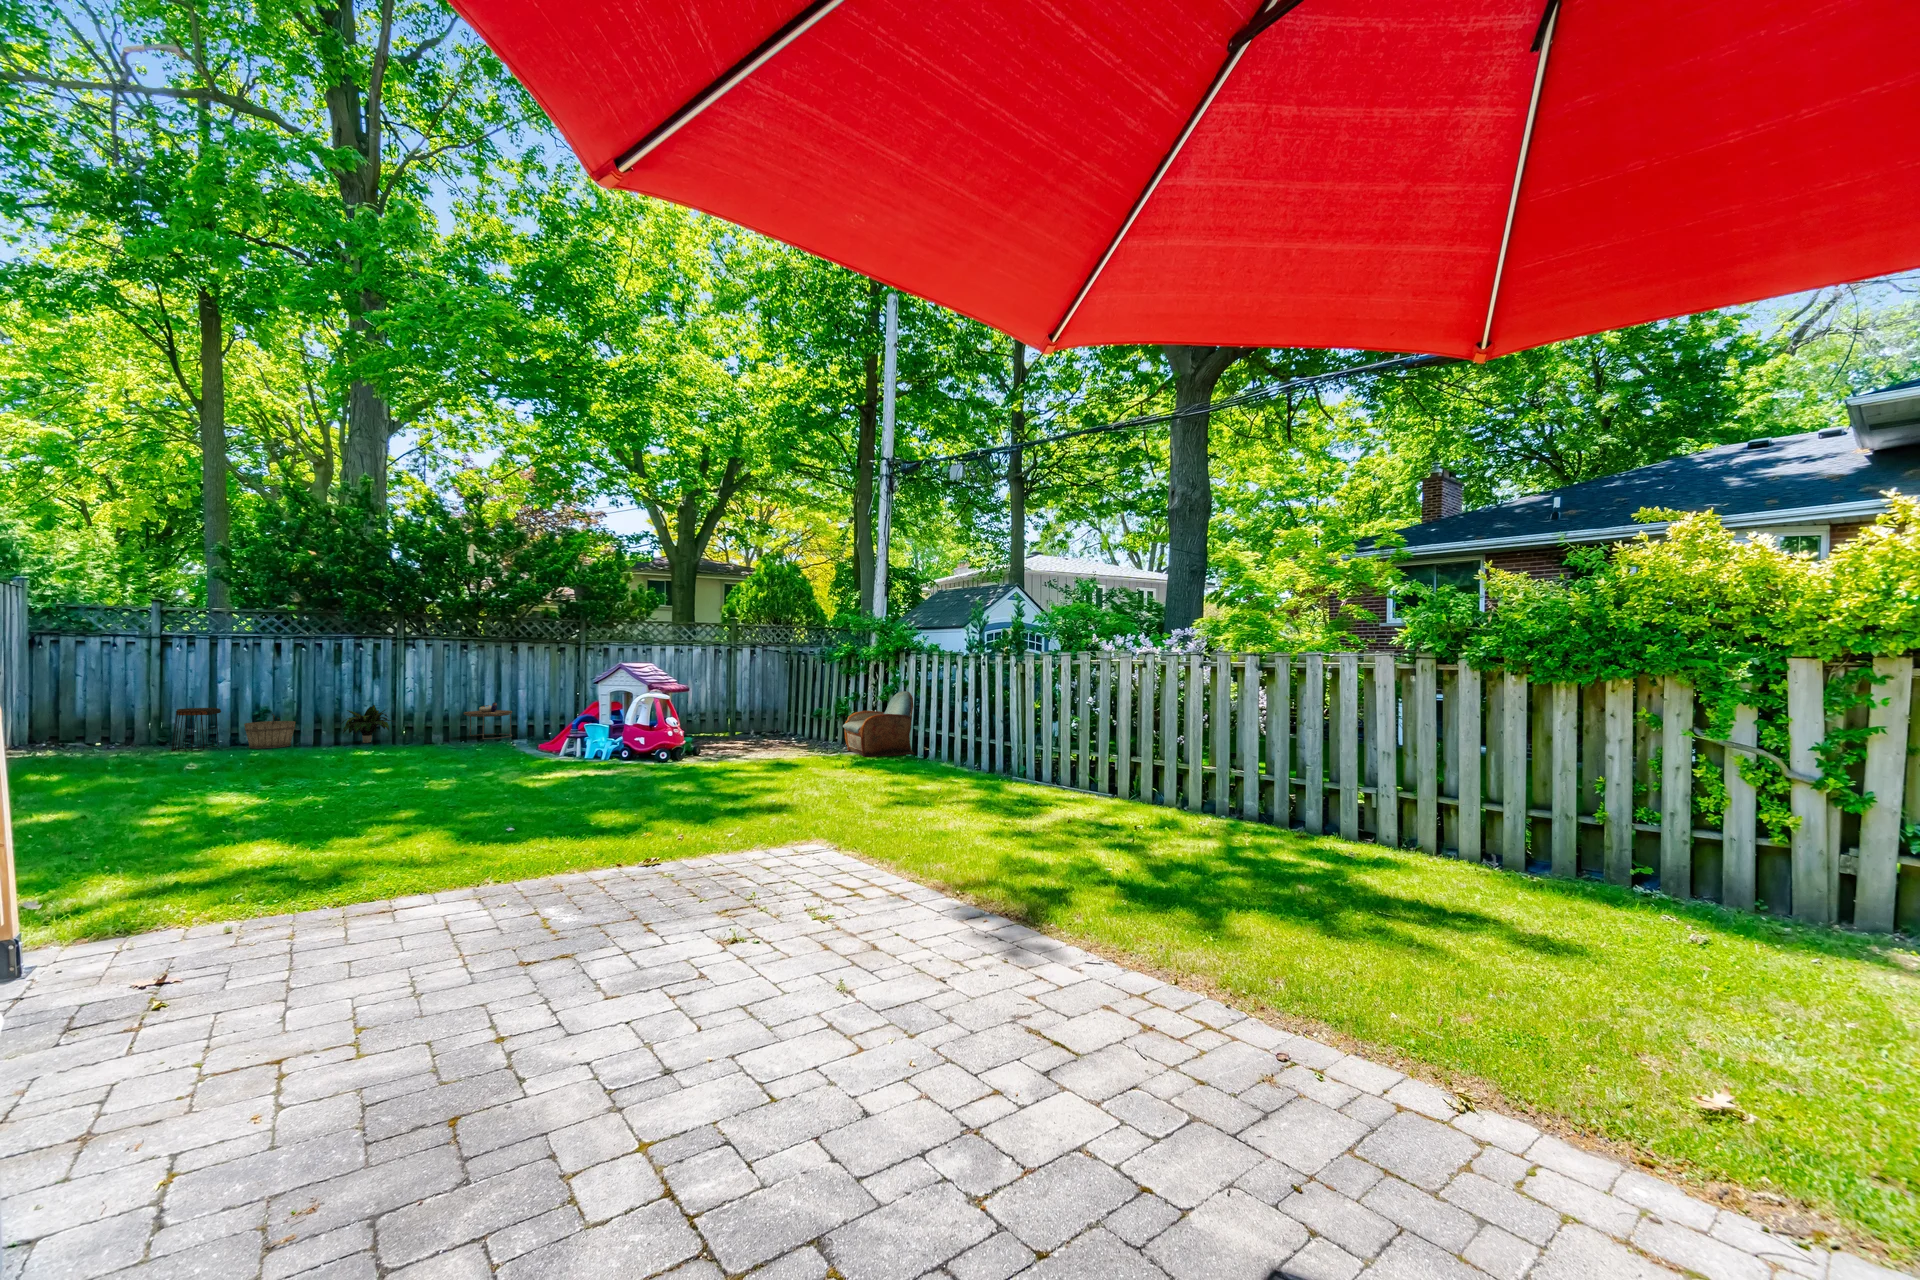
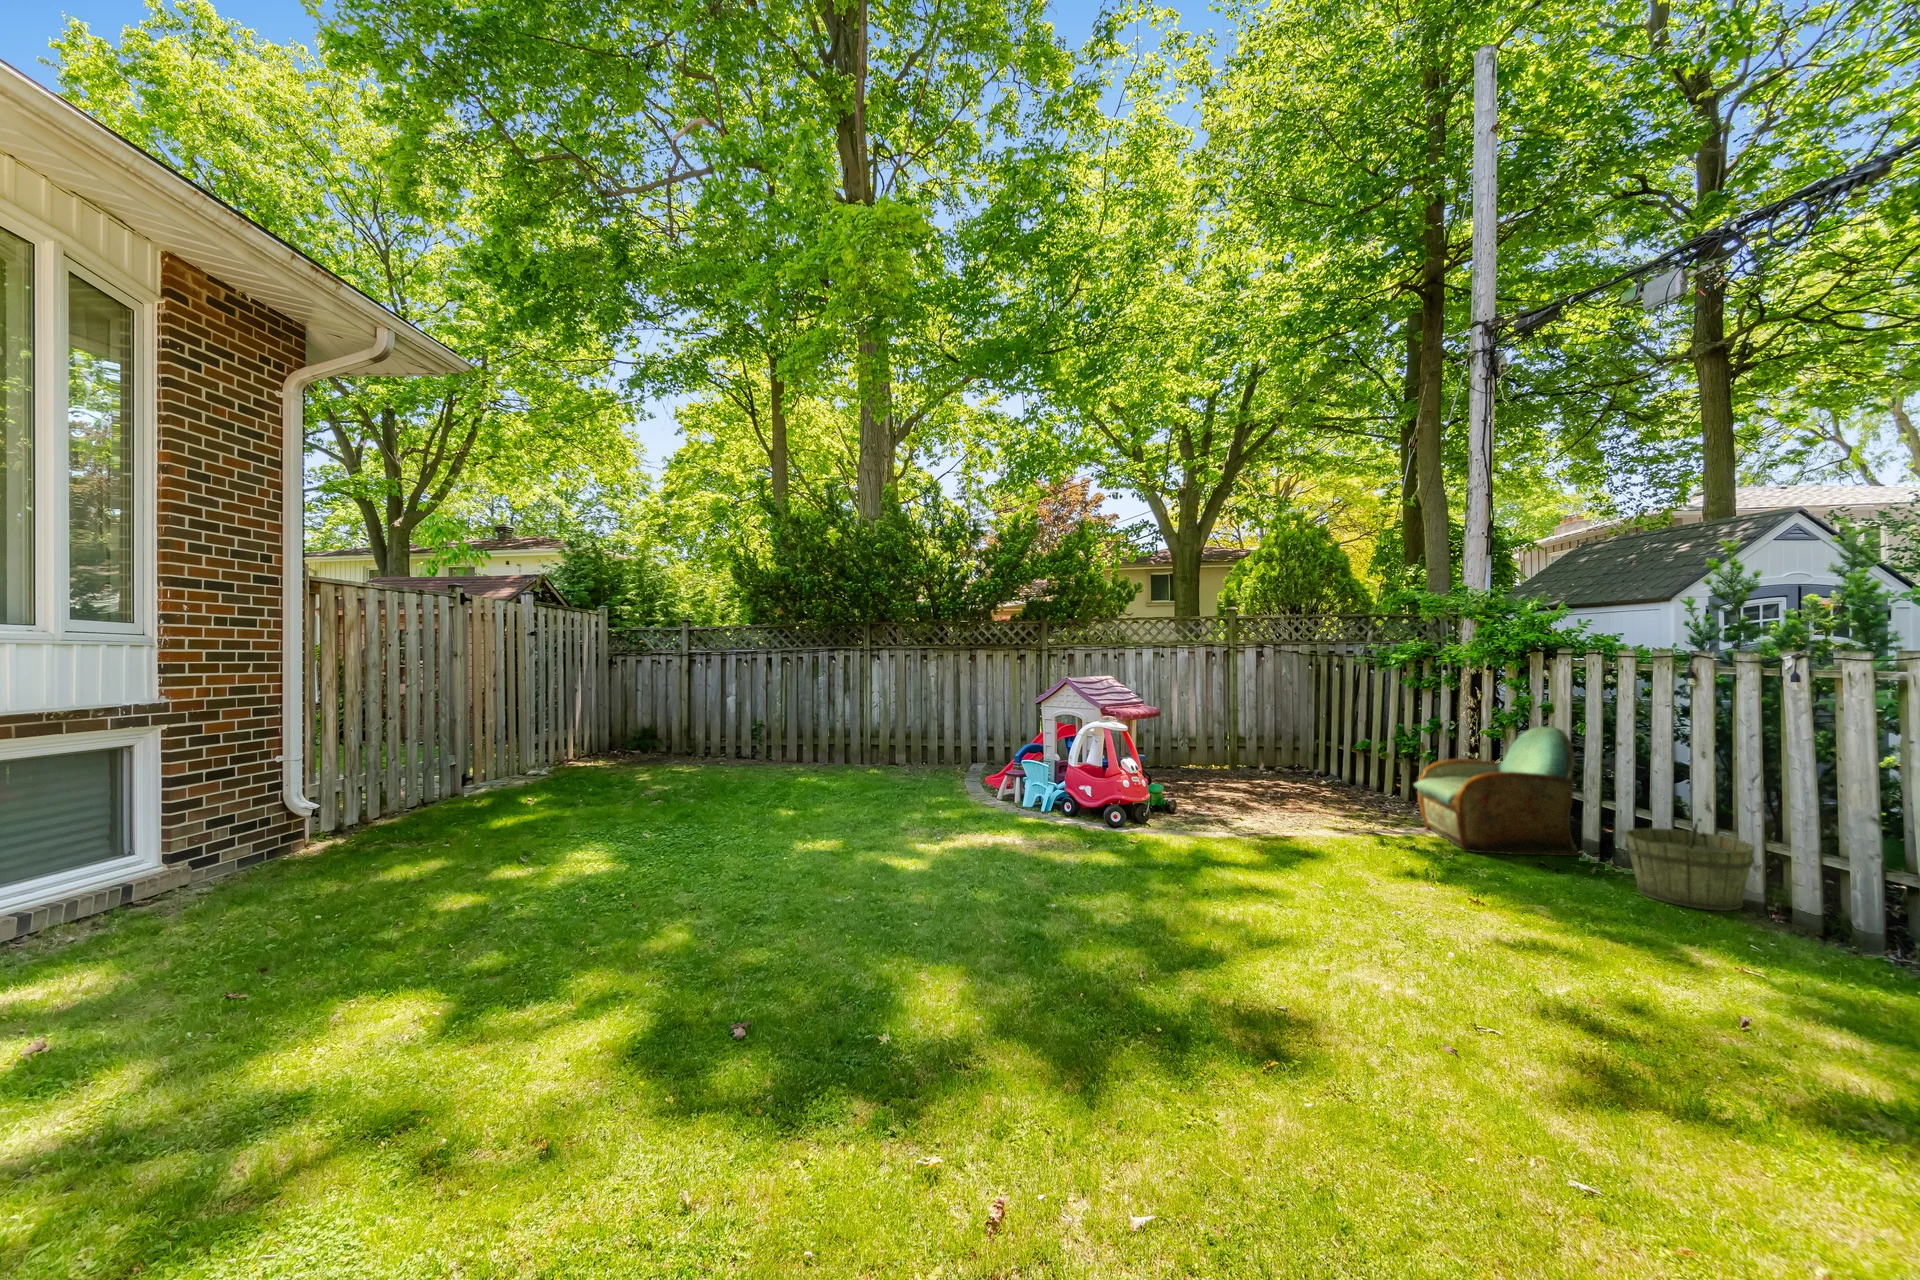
side table: present [464,702,512,739] -> none [923,720,972,762]
potted plant: present [341,705,395,743] -> present [623,724,667,761]
stool: present [171,708,221,751] -> none [696,720,732,762]
wooden bucket: present [244,714,296,749] -> present [1624,819,1756,911]

